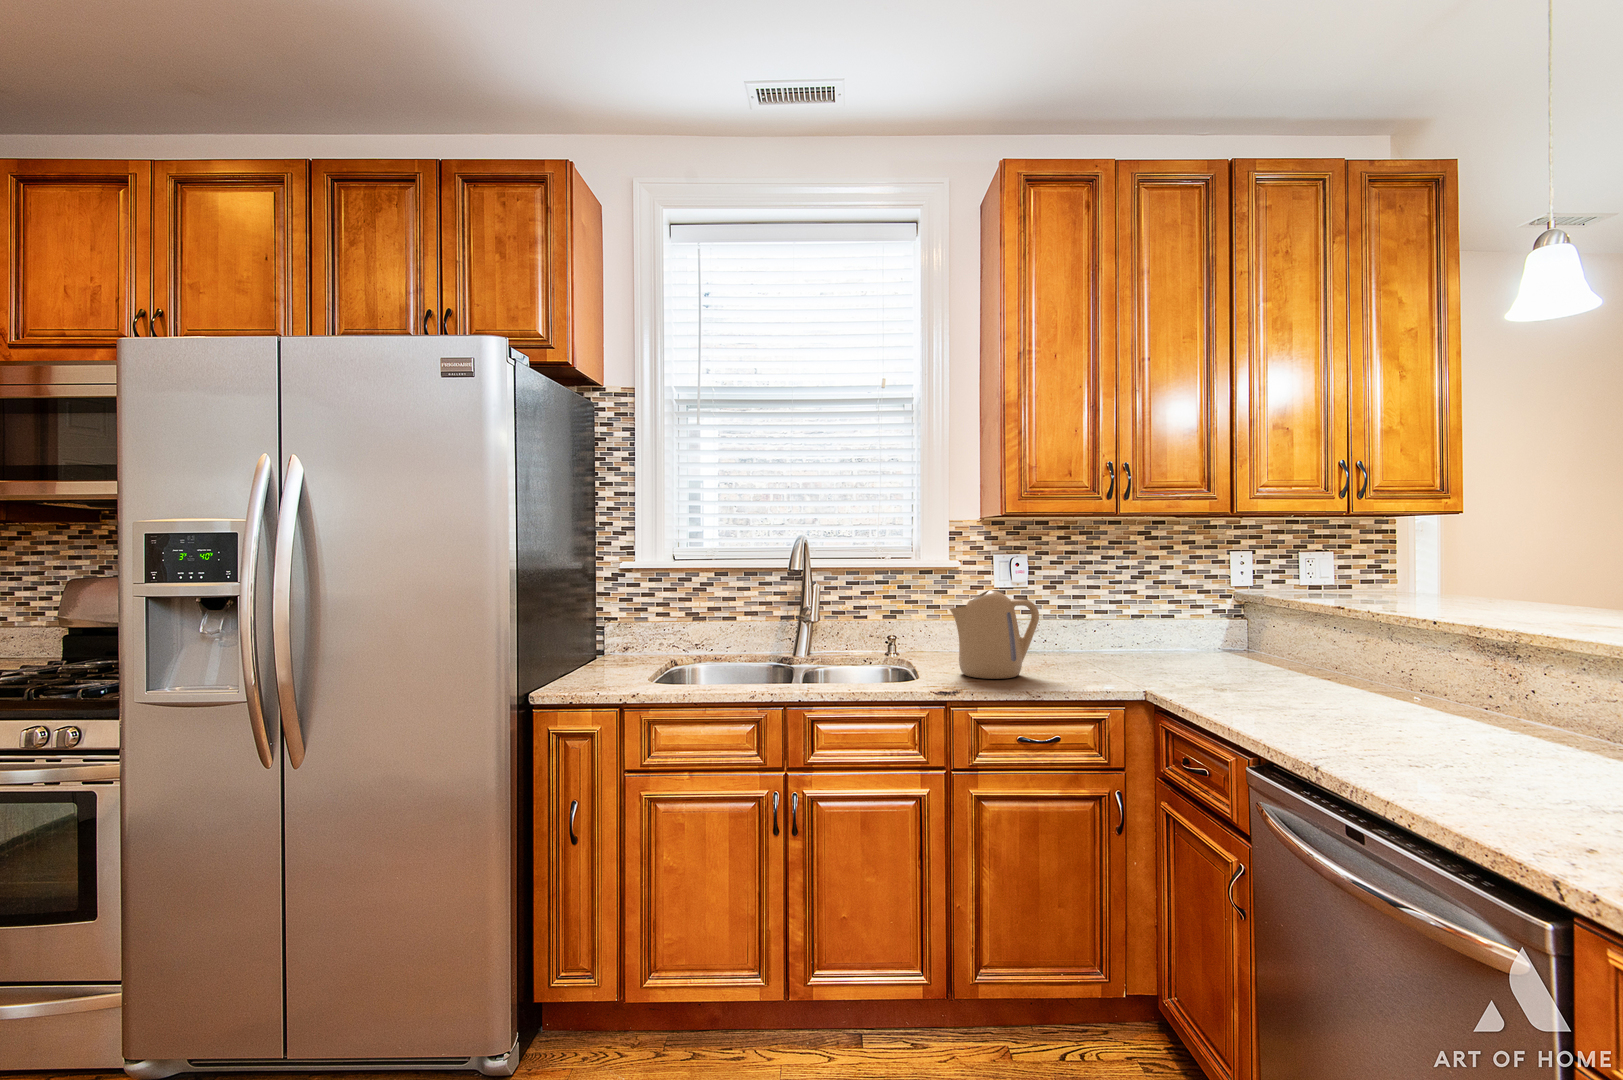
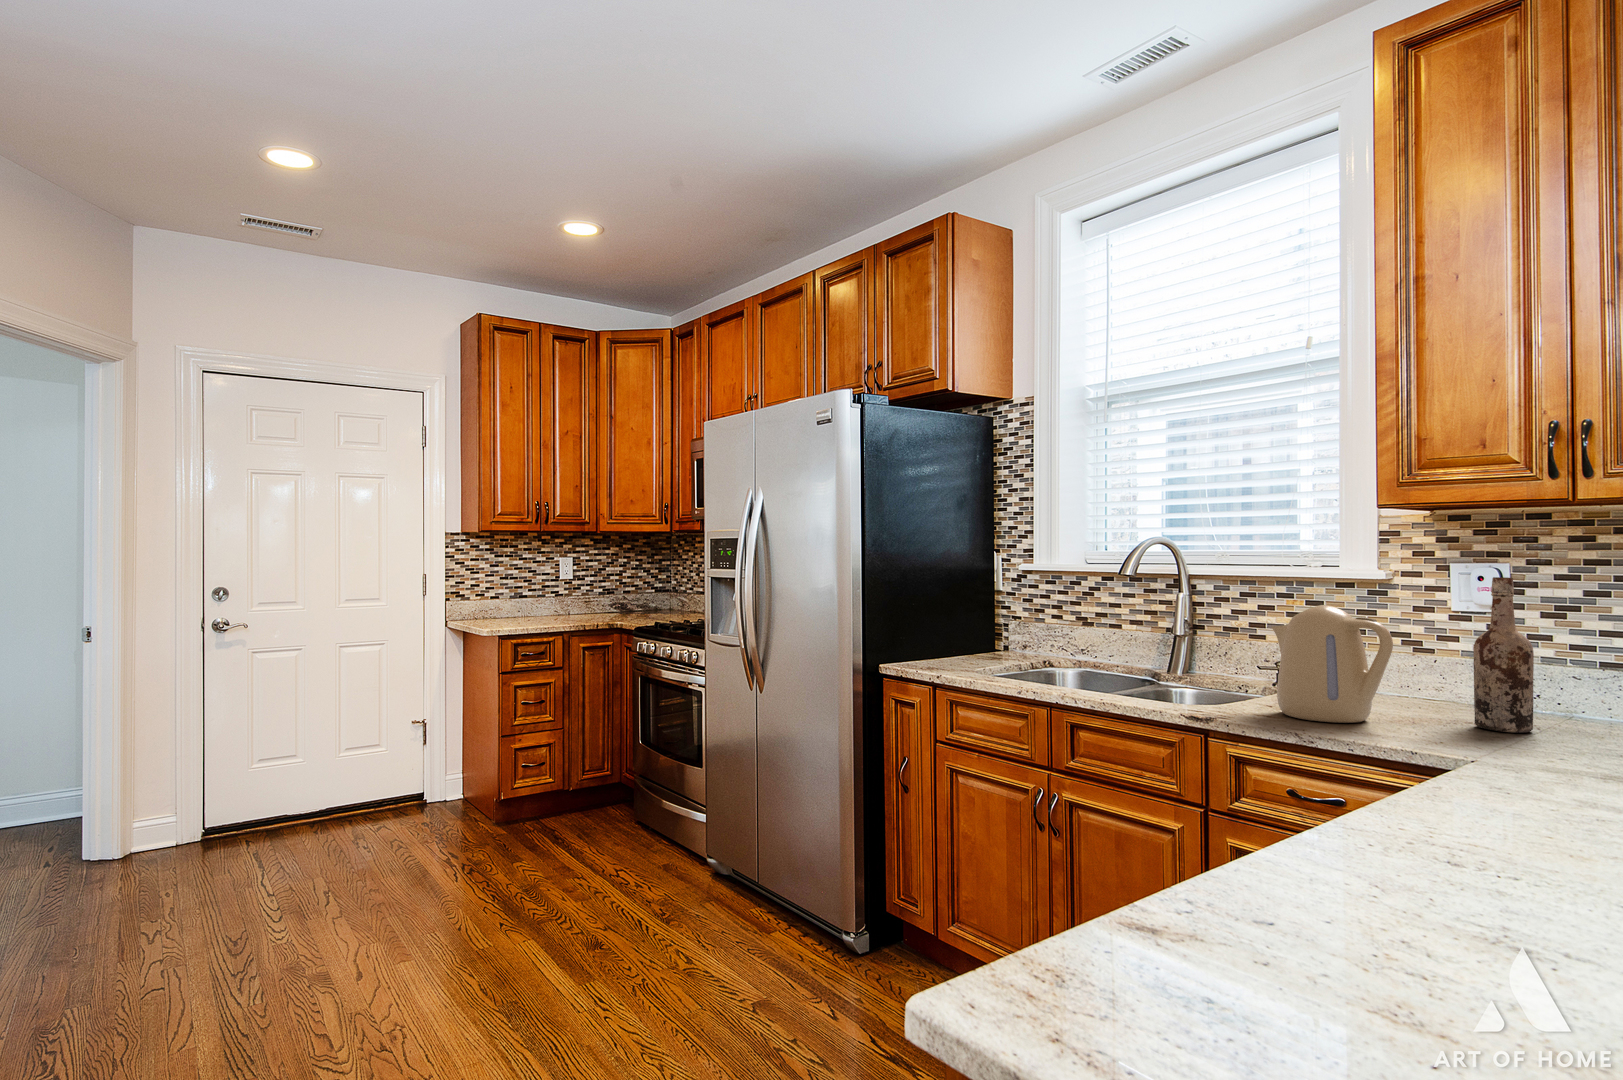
wine bottle: none [1053,565,1085,667] -> present [1474,577,1534,733]

